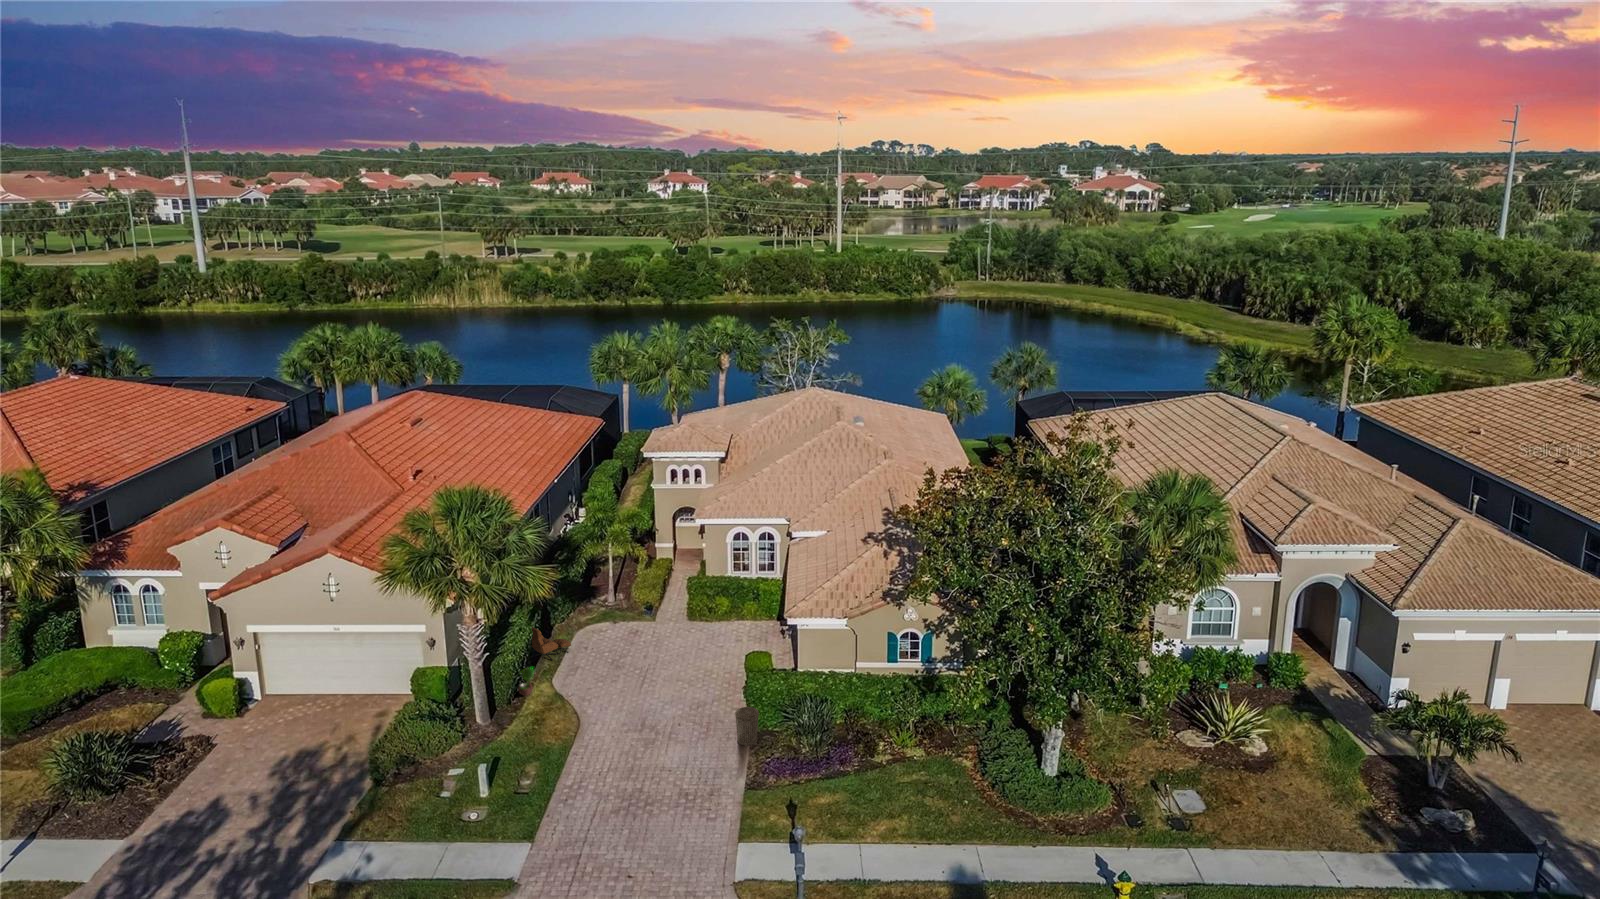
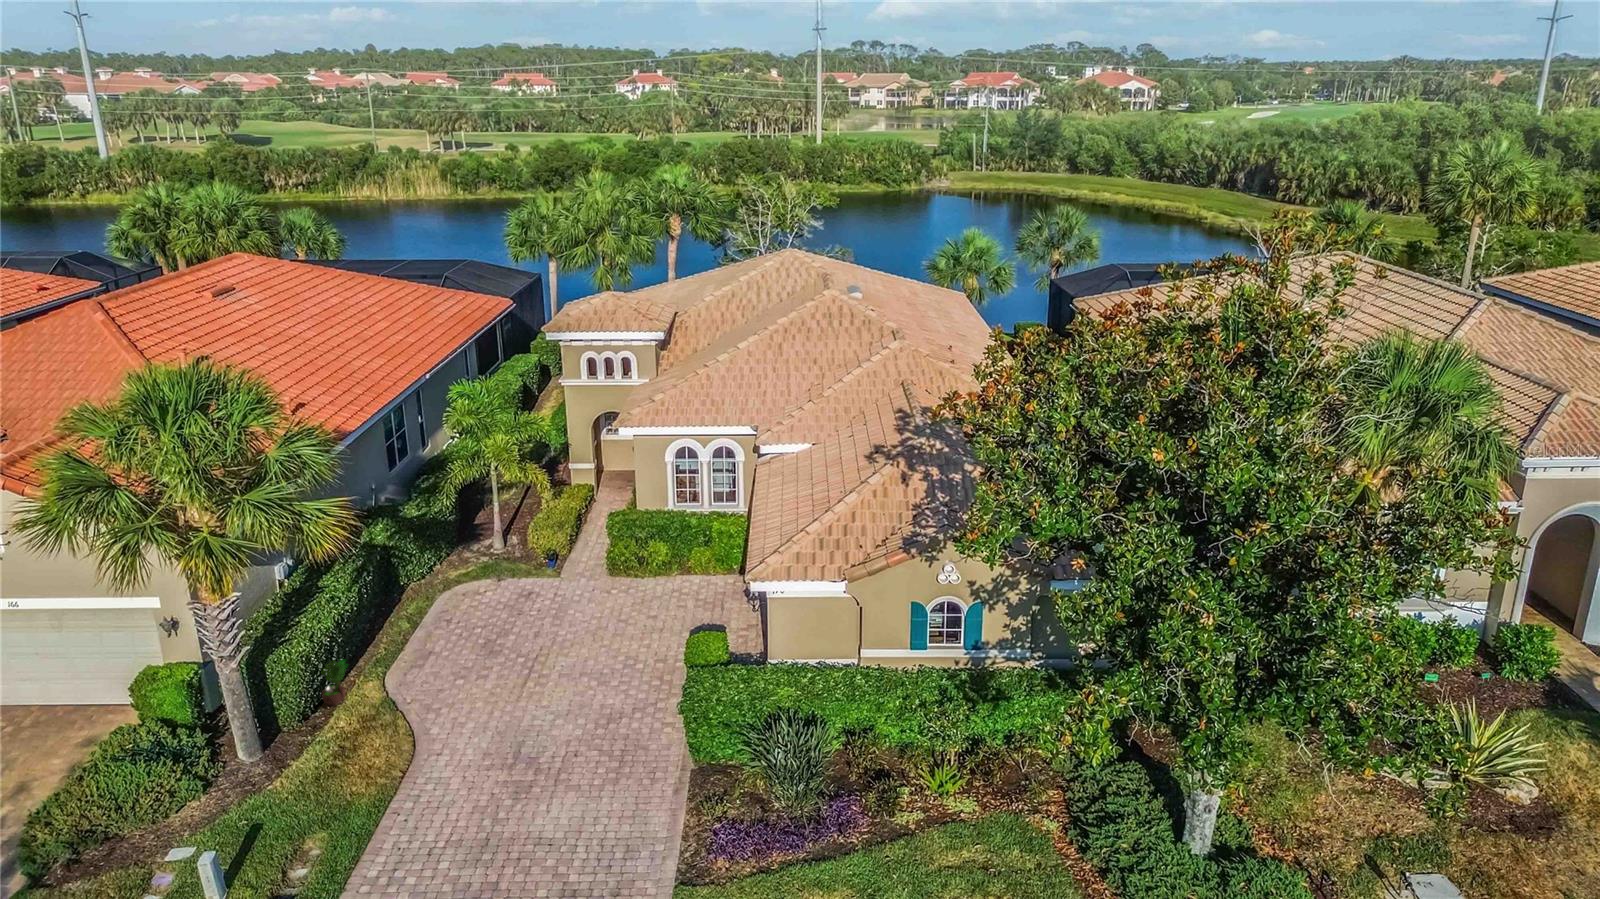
lounge chair: present [532,627,571,662] -> none [348,590,423,646]
trash can: present [735,707,759,745] -> none [661,730,701,794]

